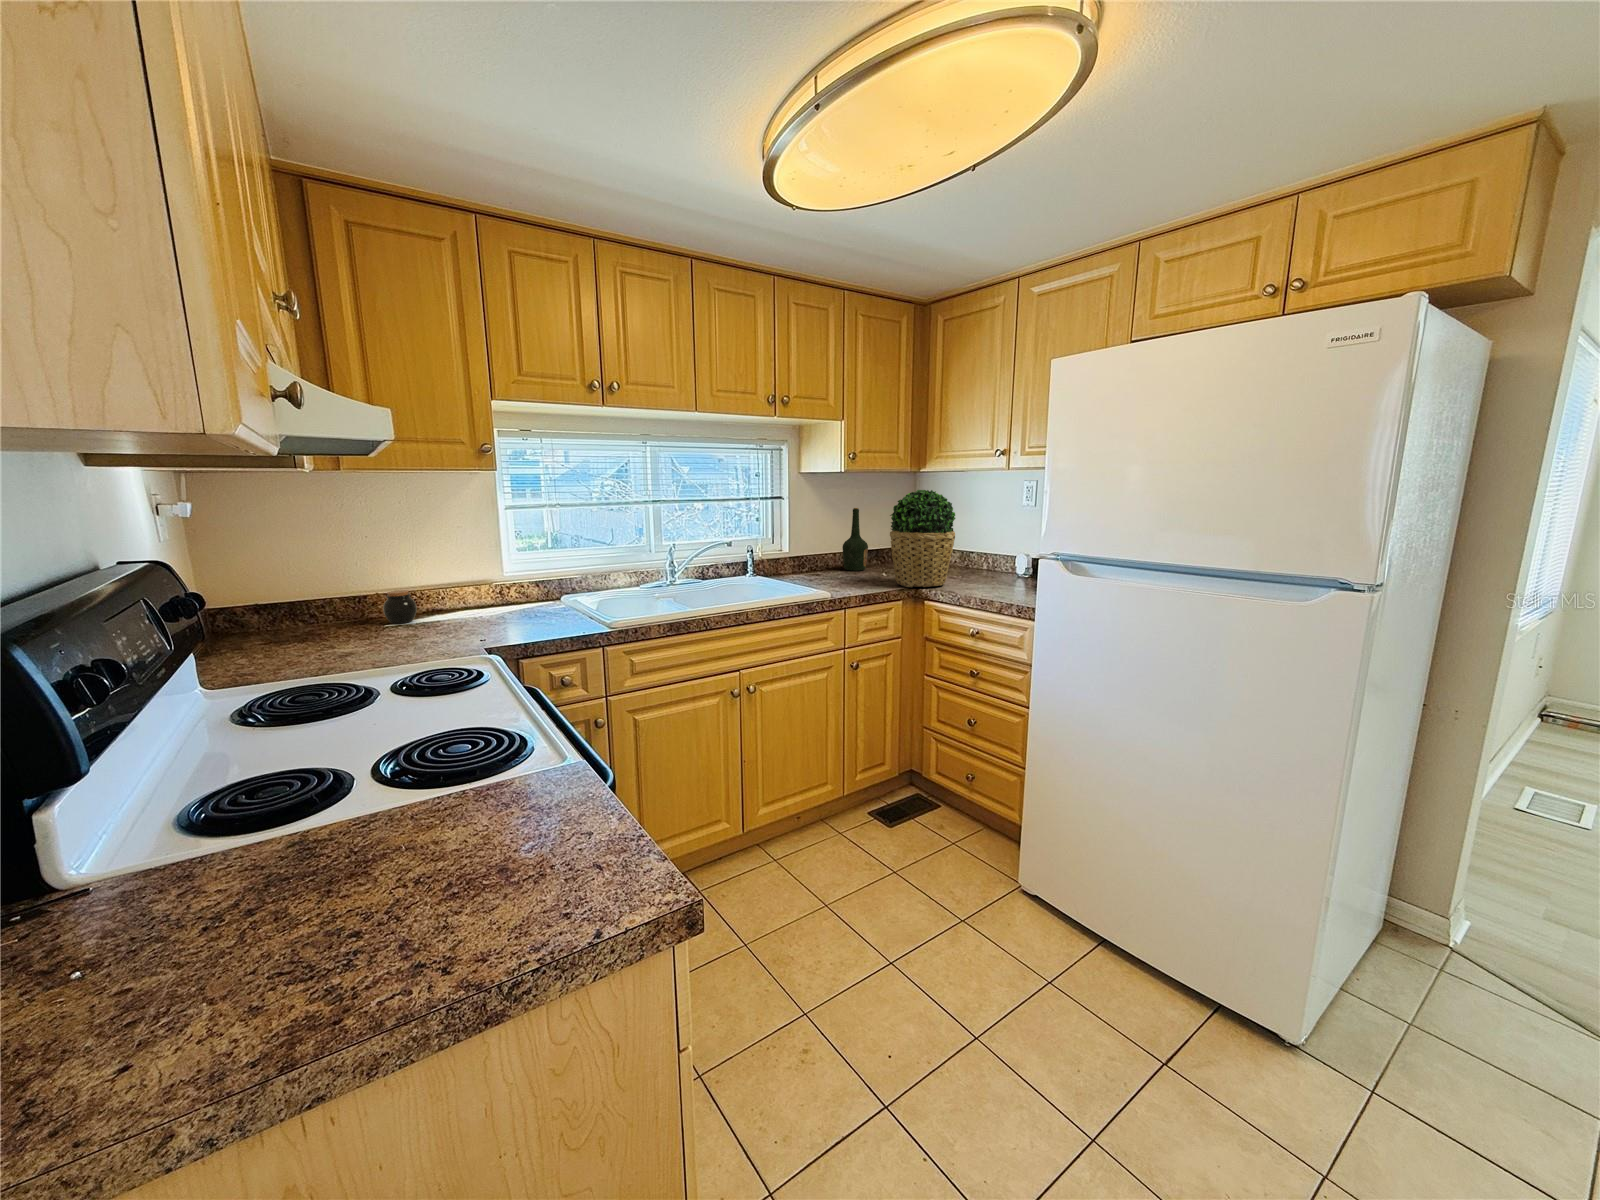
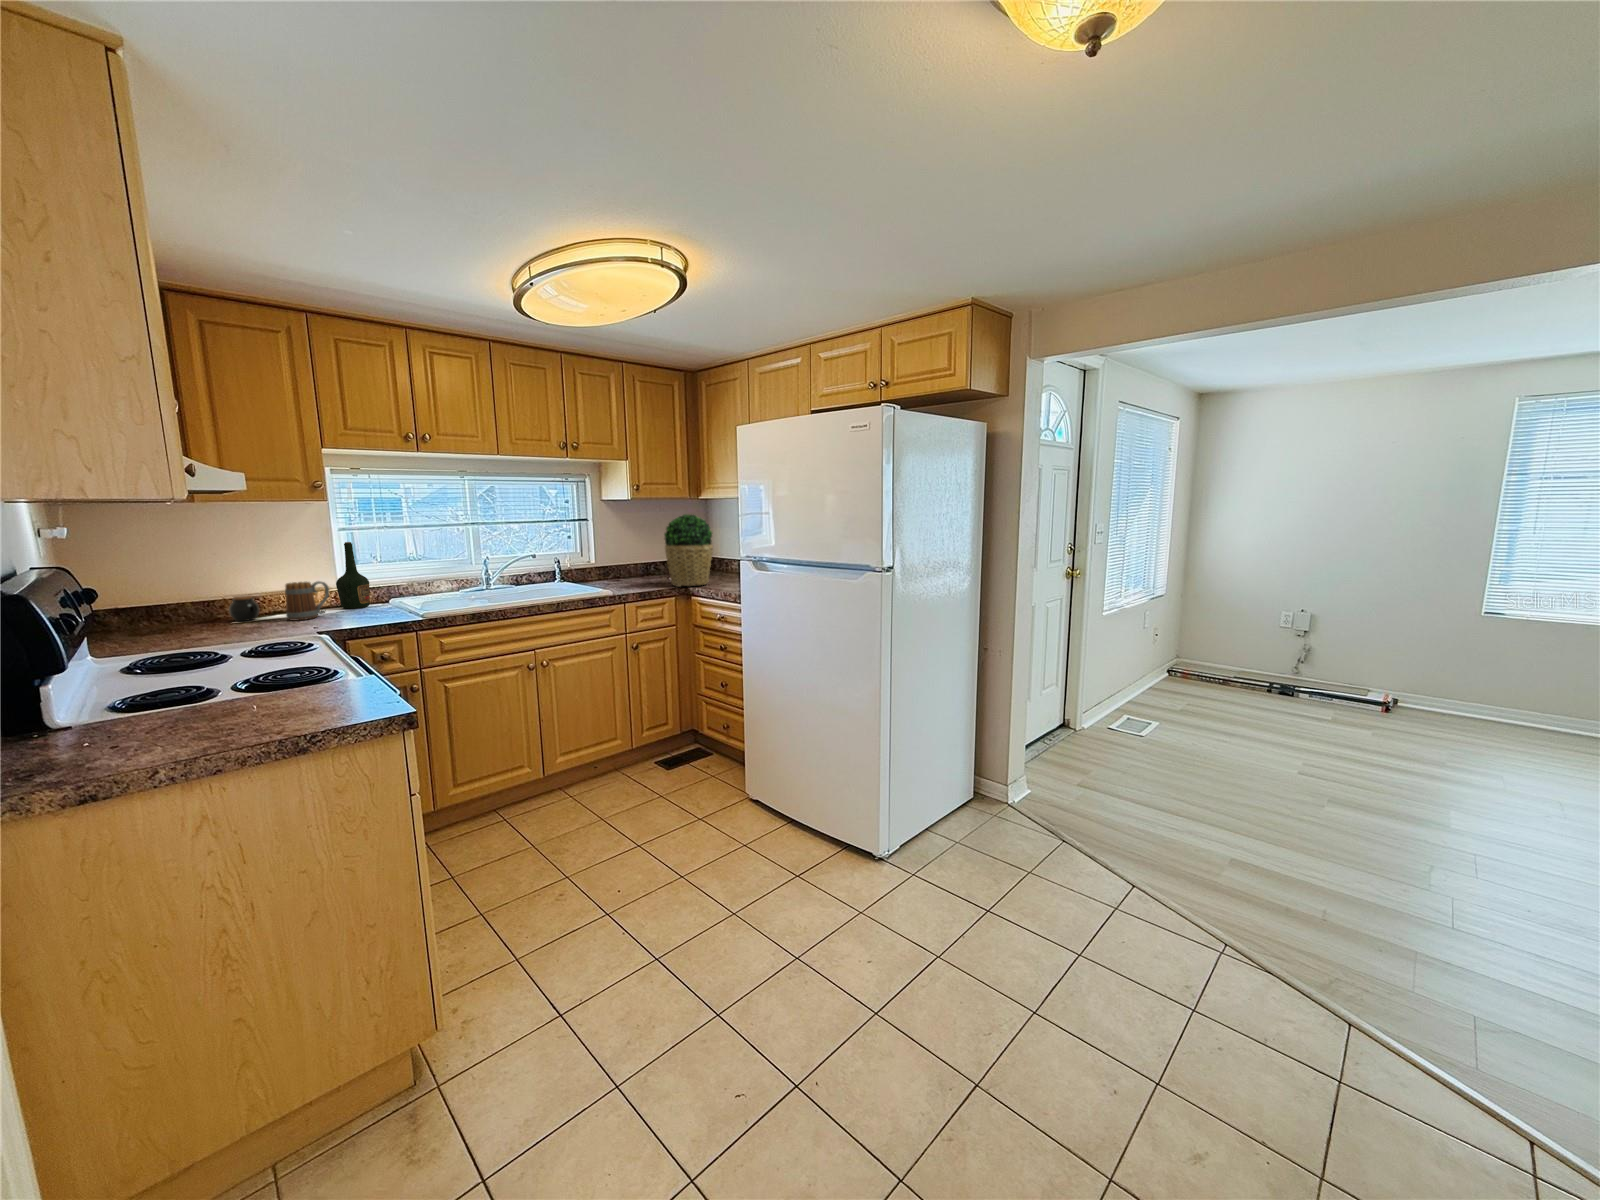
bottle: present [842,508,868,571] -> present [336,542,369,609]
mug: none [446,575,496,626] -> present [285,581,329,621]

